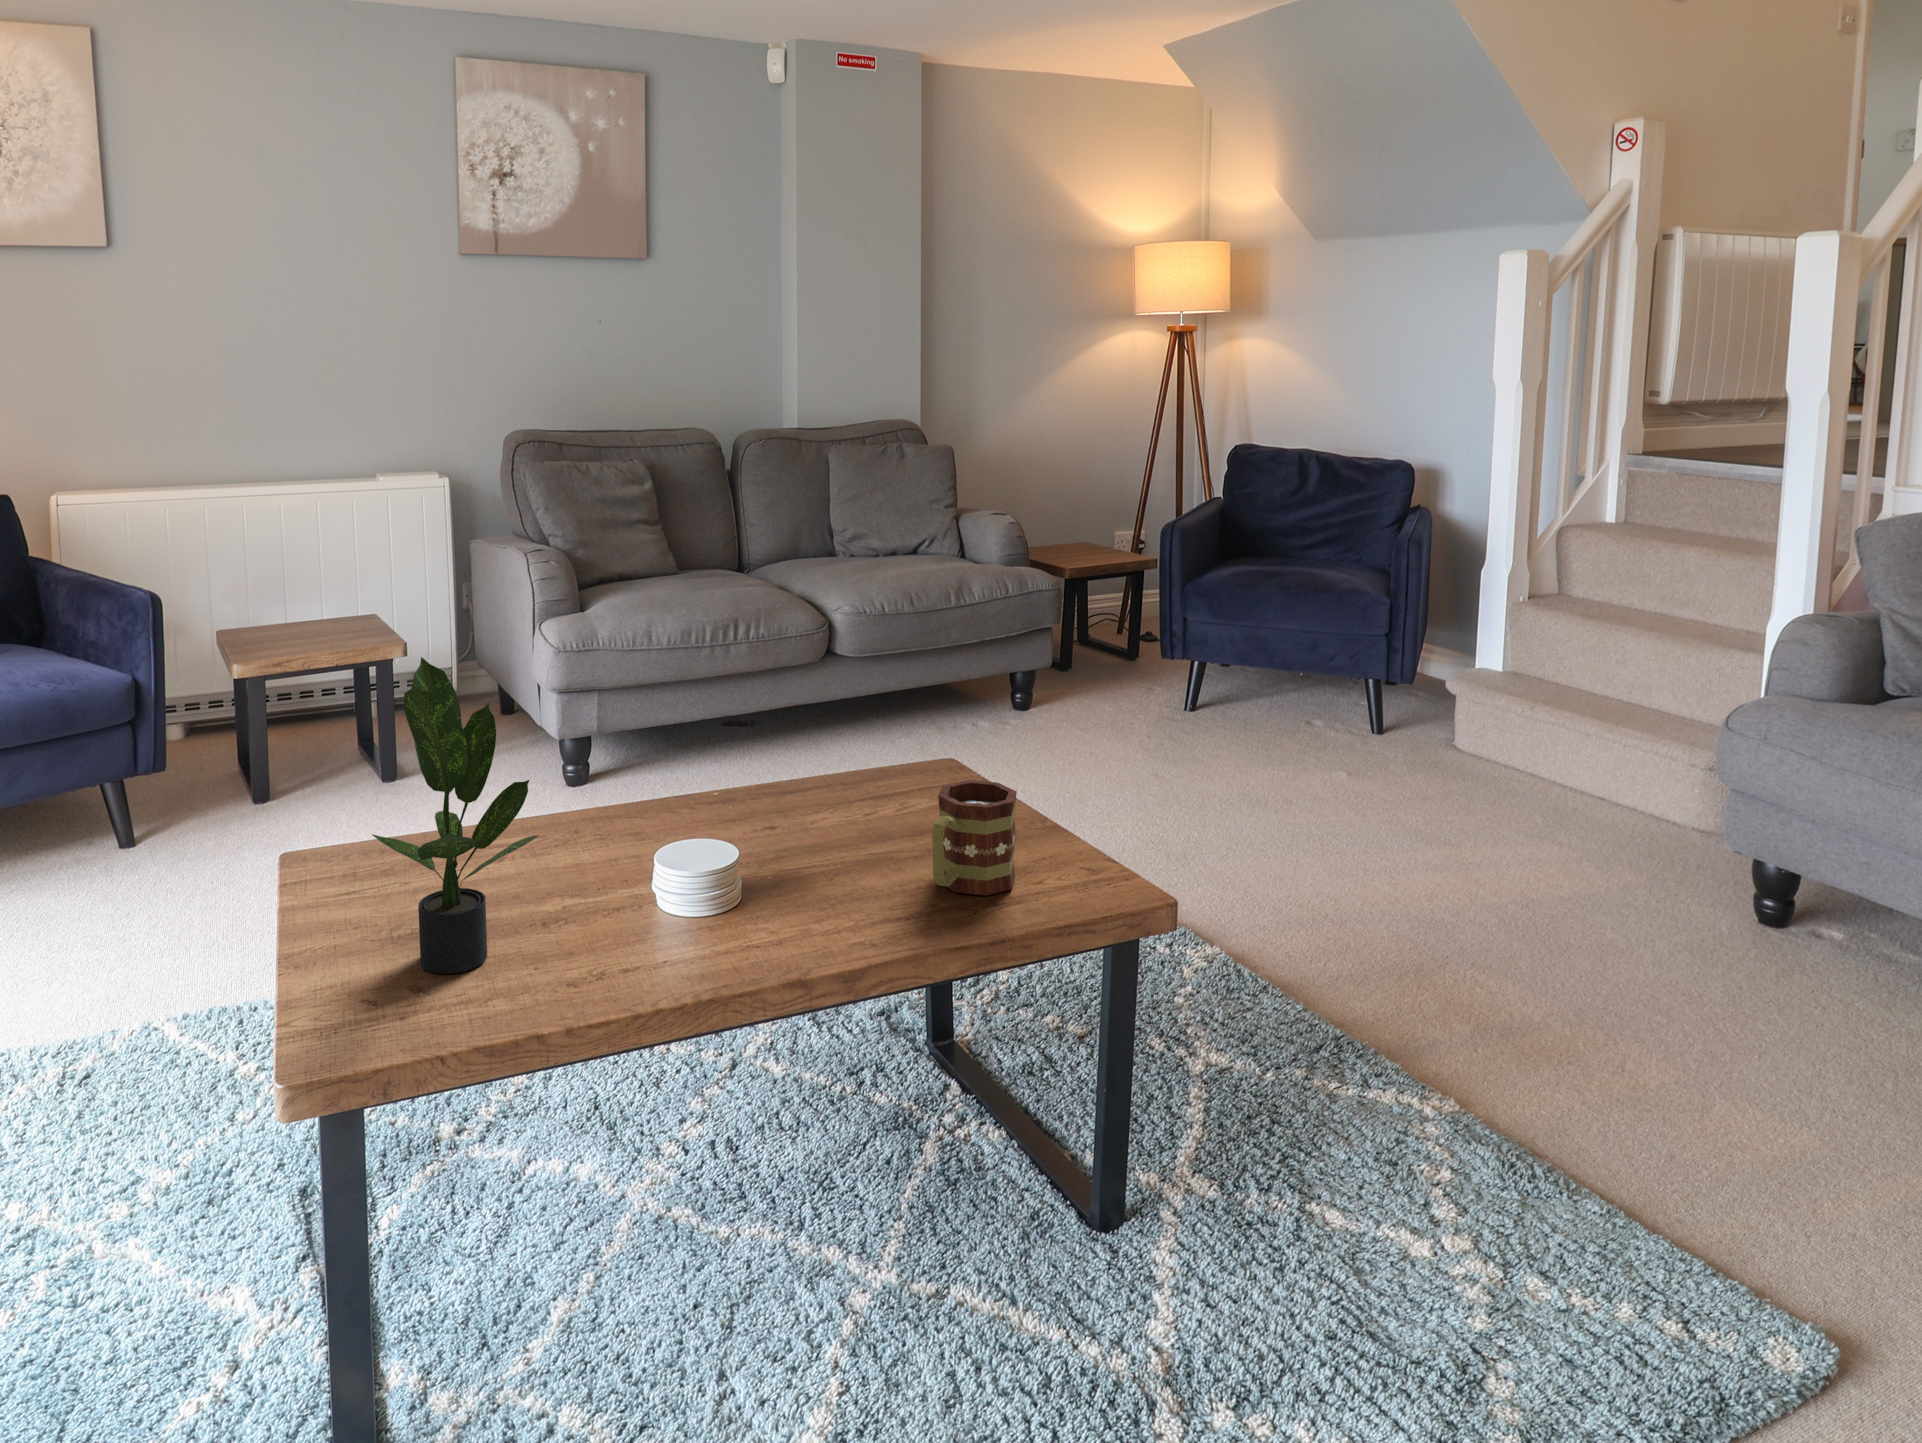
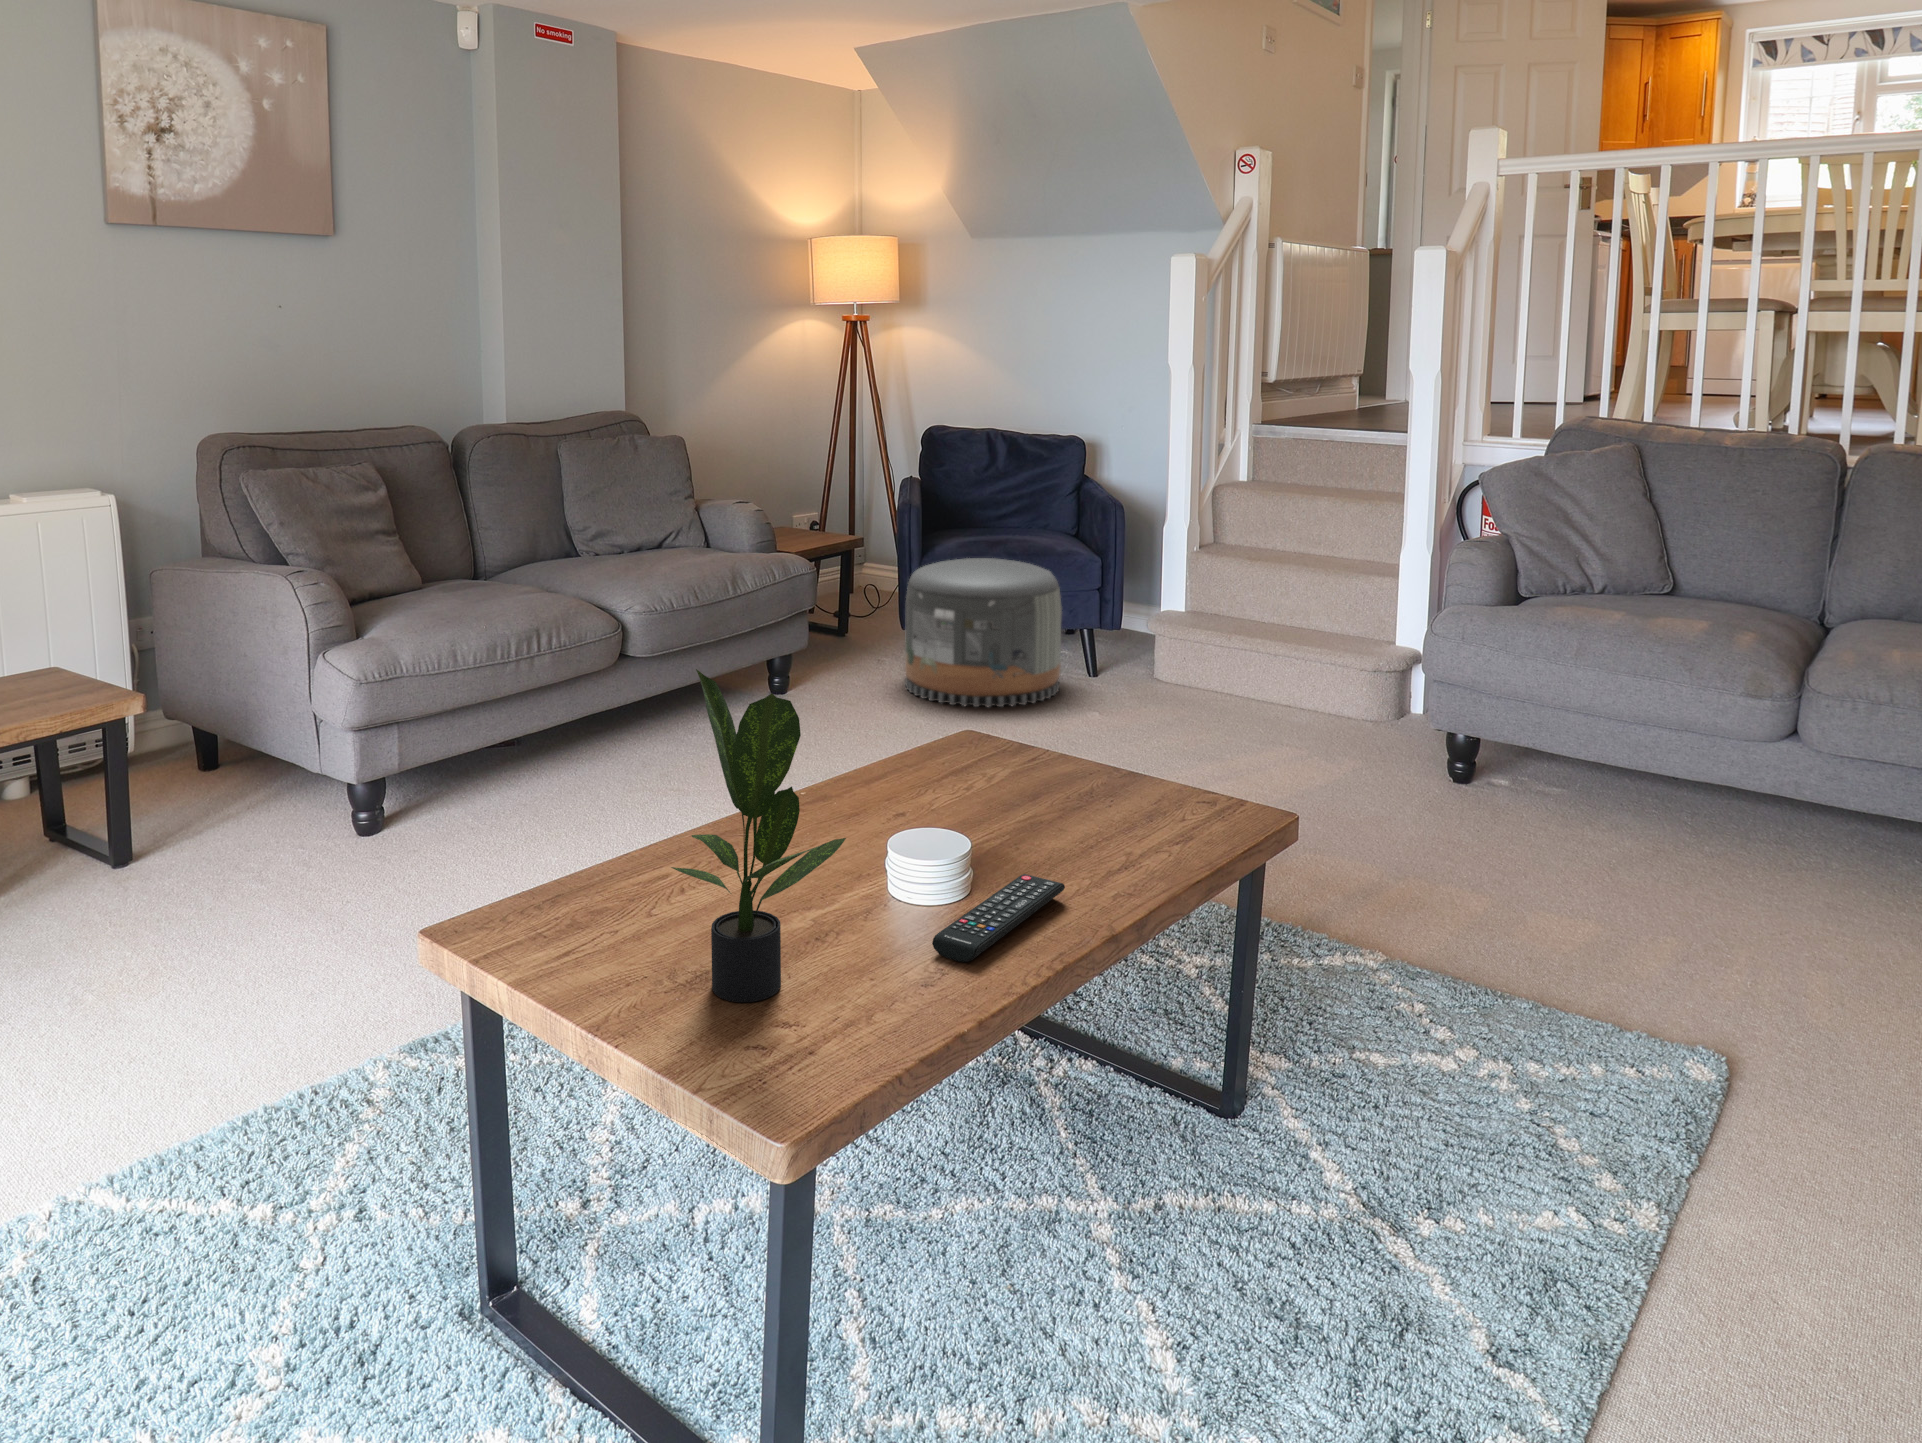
pouf: none [1160,587,1338,751] -> present [905,558,1062,707]
mug: present [932,780,1017,896] -> none [1060,737,1138,841]
remote control: none [647,909,842,982] -> present [932,874,1065,962]

